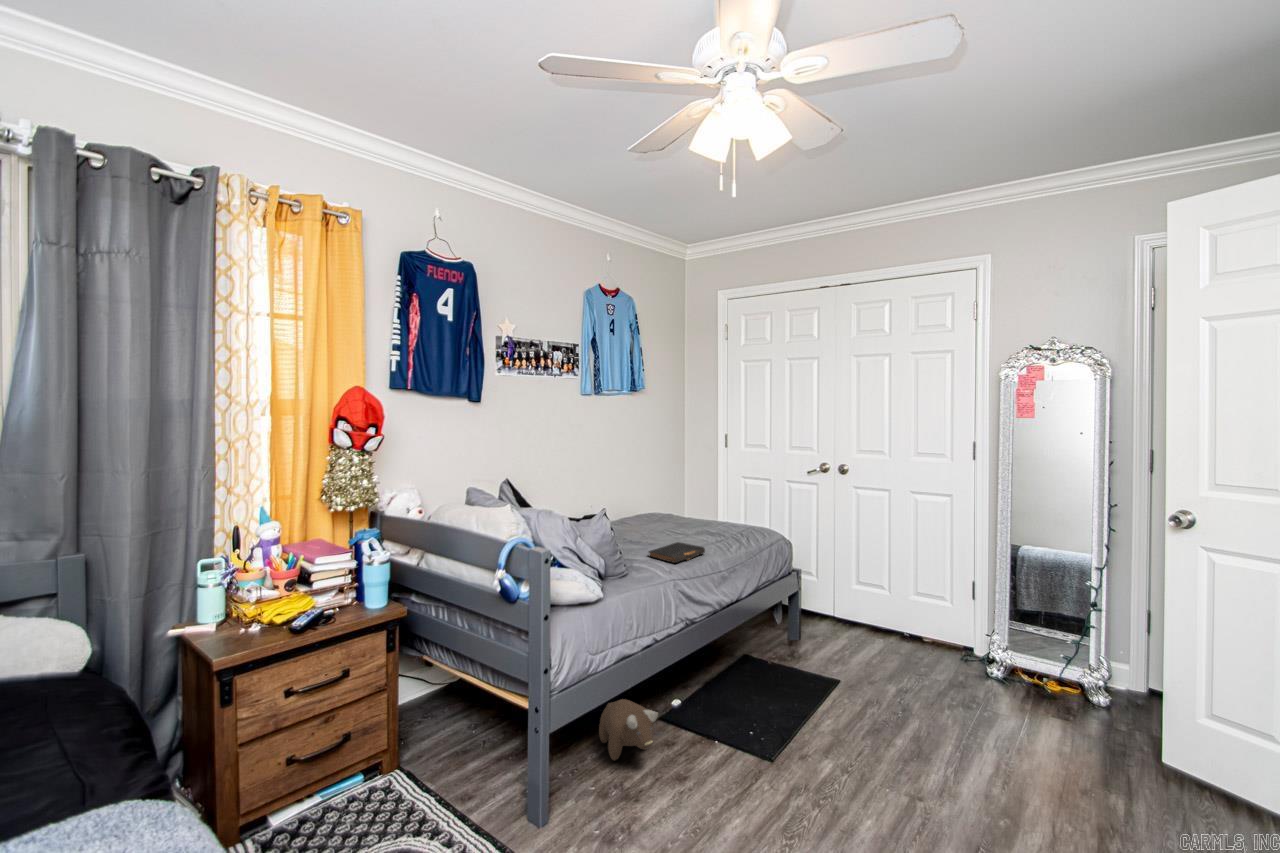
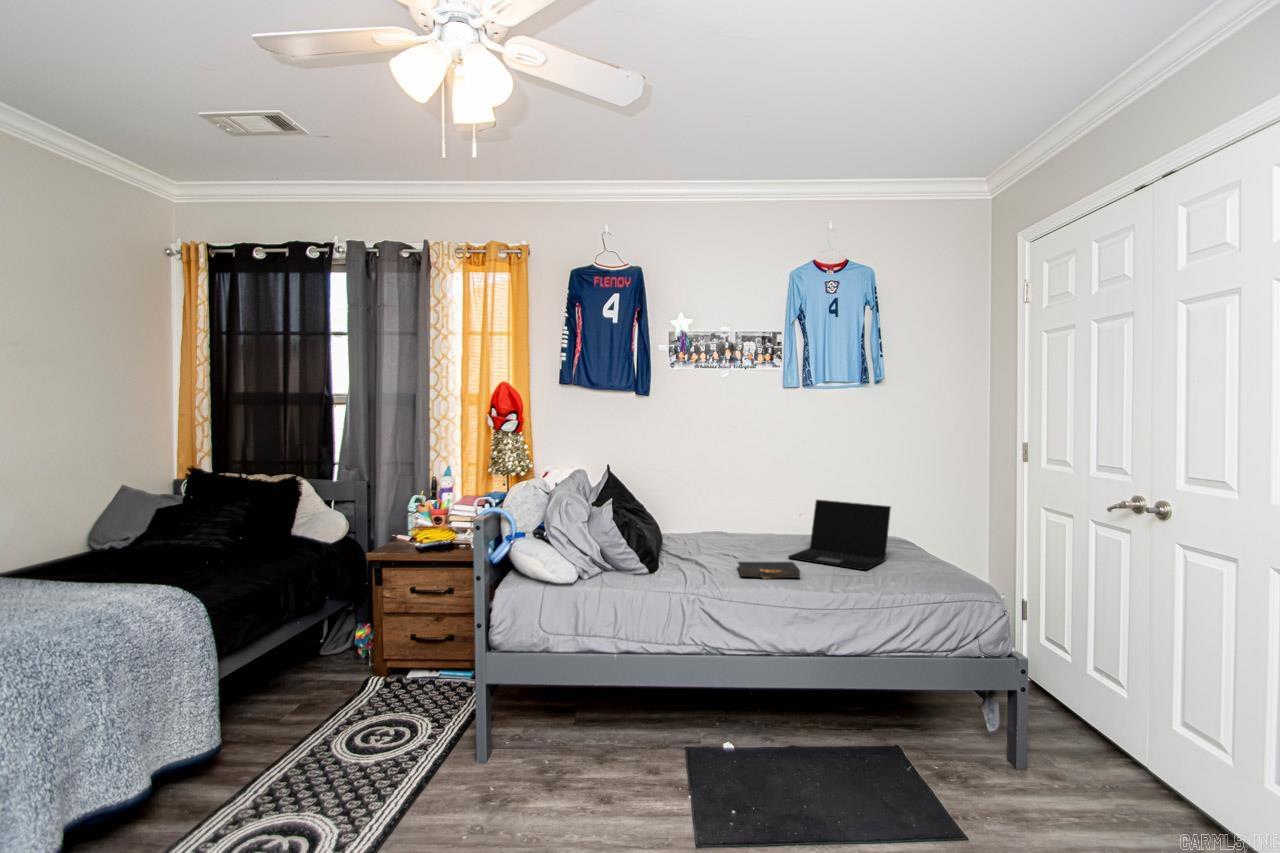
laptop: none [643,487,715,540] -> present [788,500,891,570]
plush toy: present [599,699,658,760] -> none [593,695,647,756]

